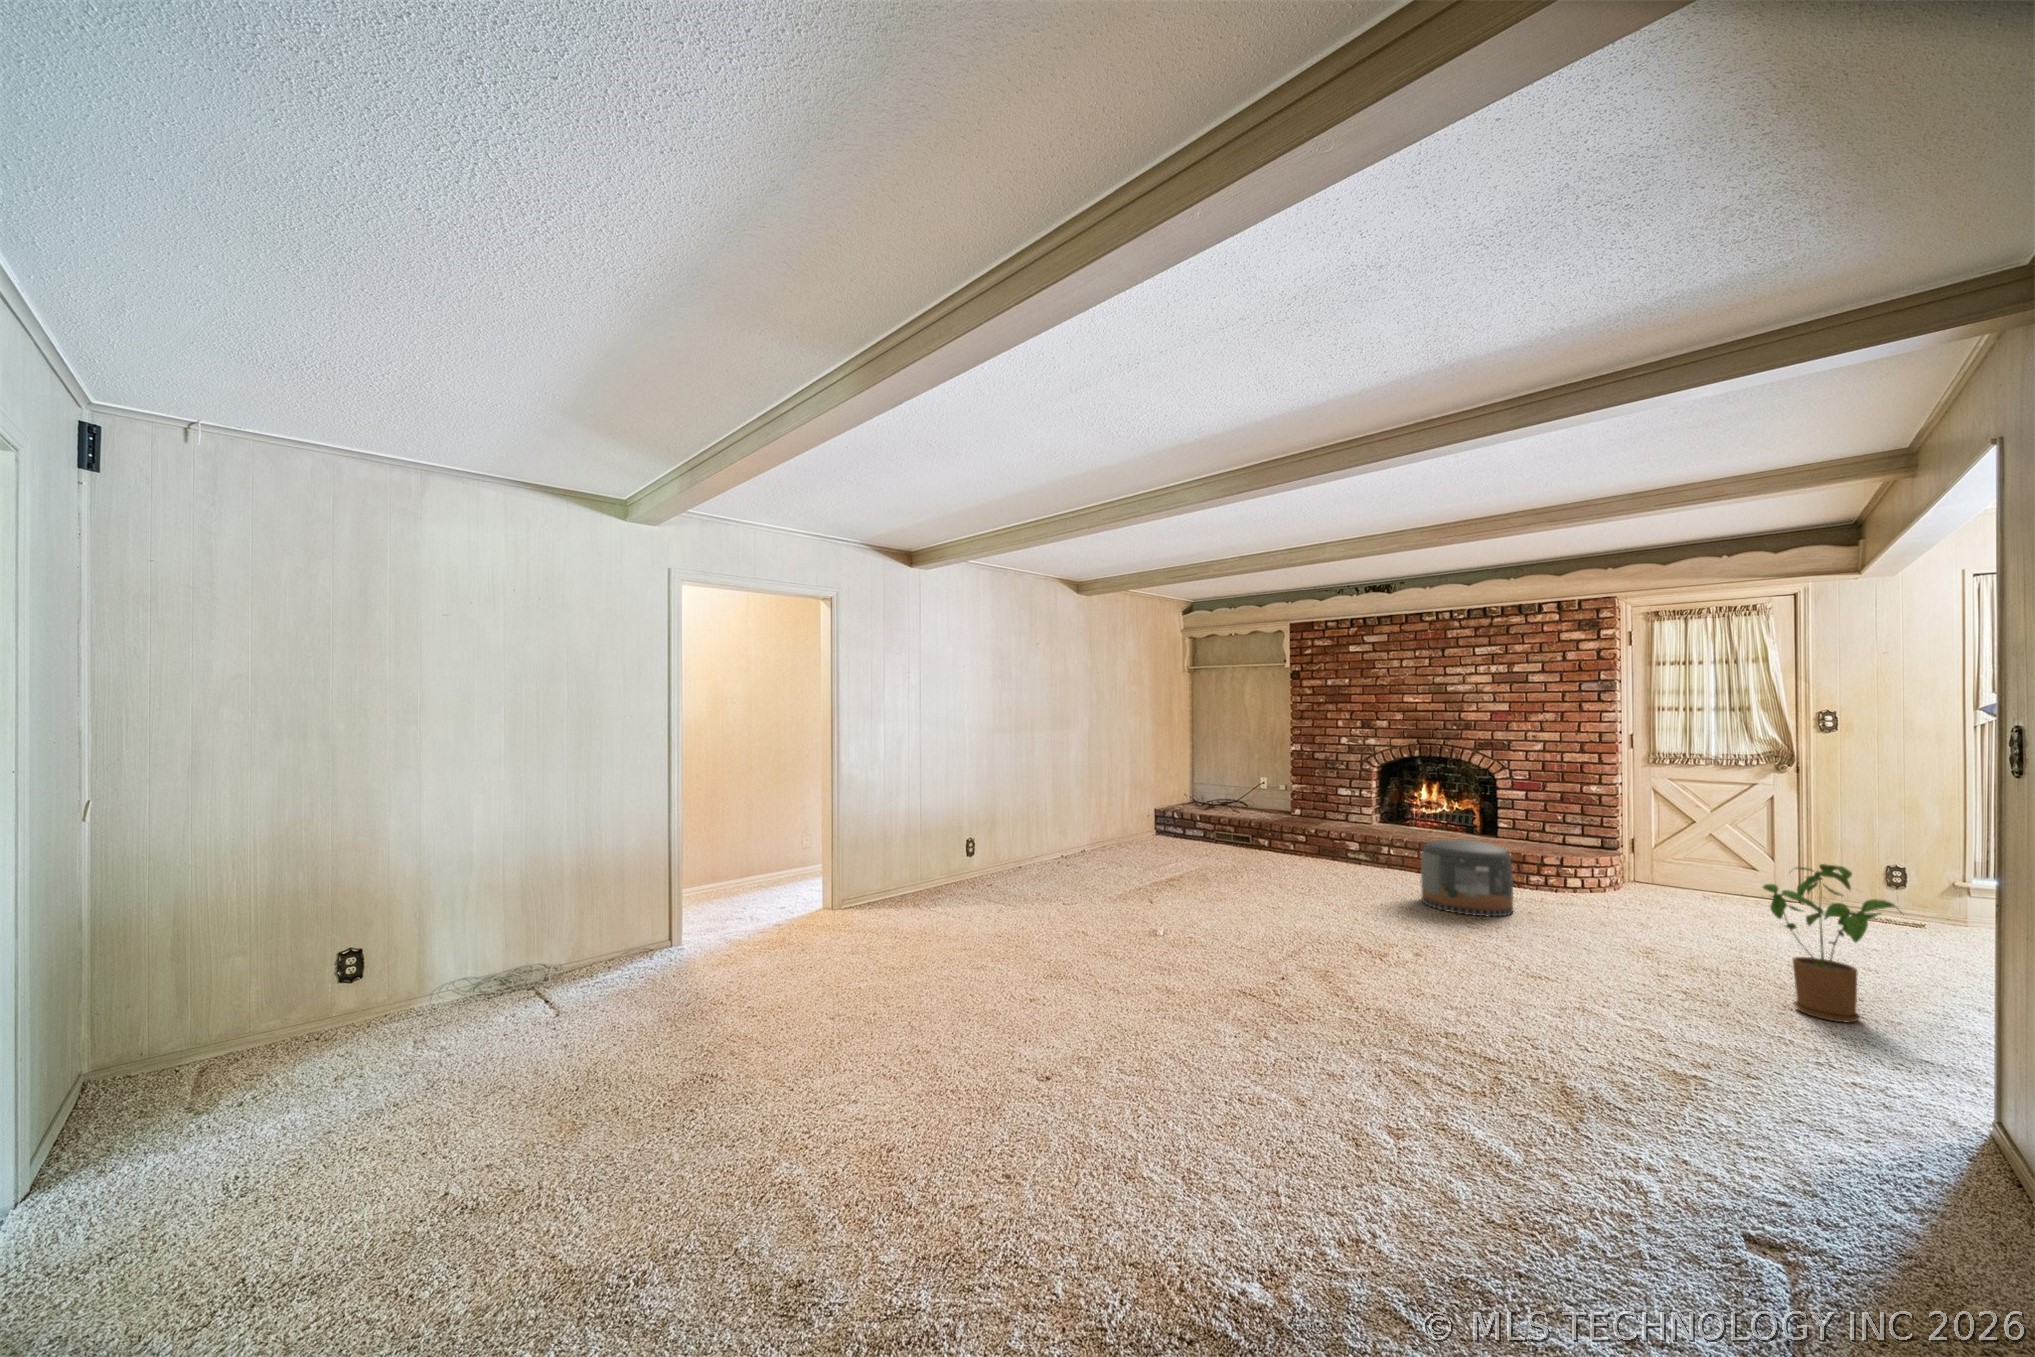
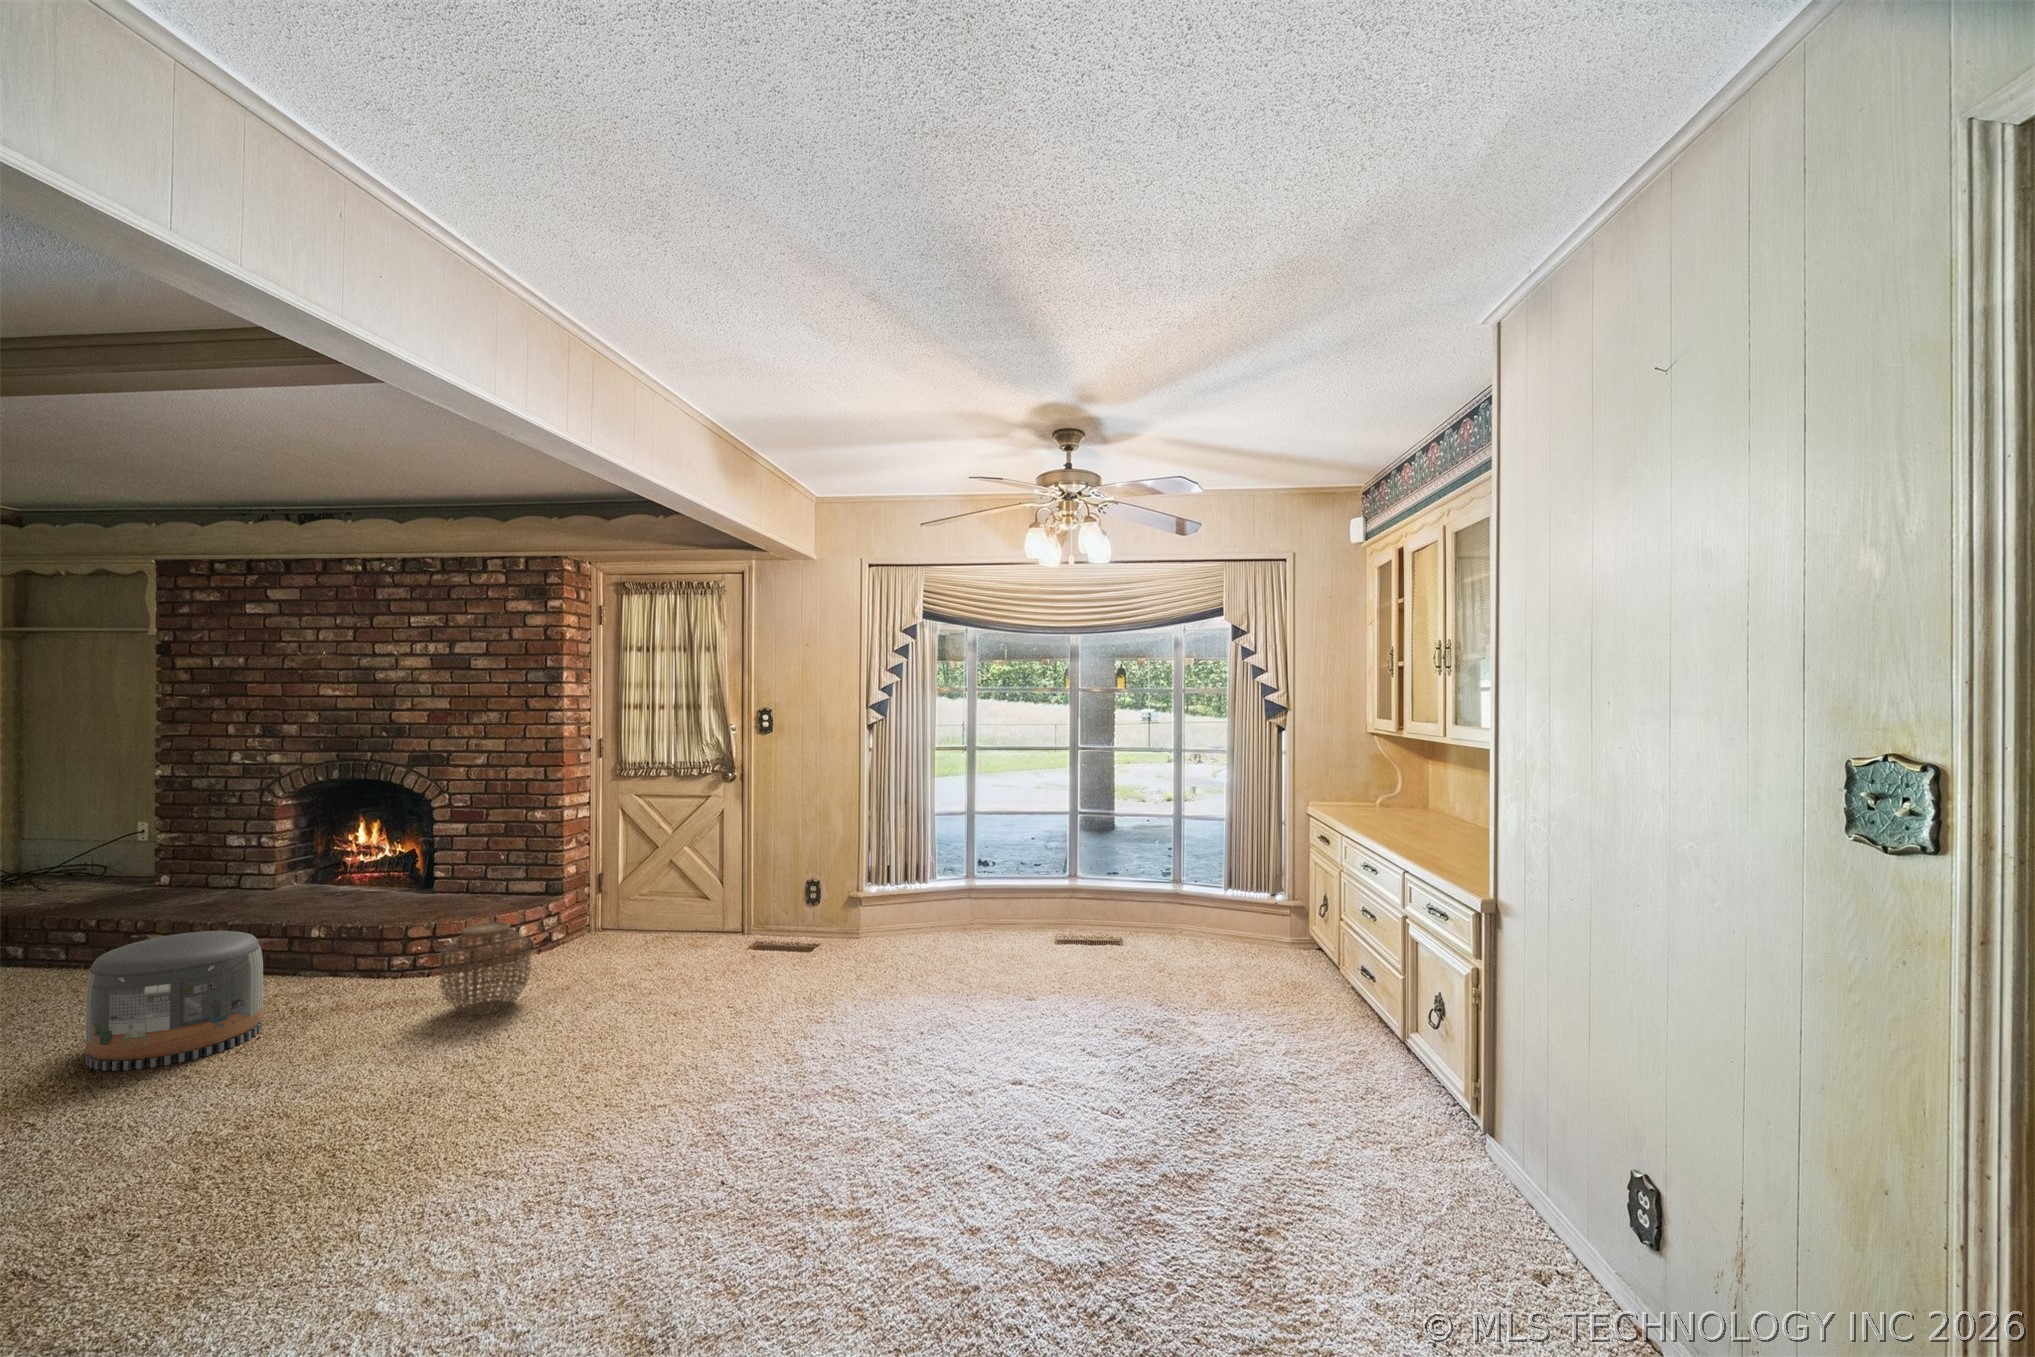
woven basket: none [1629,860,1704,926] -> present [440,922,530,1015]
house plant: present [1763,864,1897,1022] -> none [261,966,424,1213]

